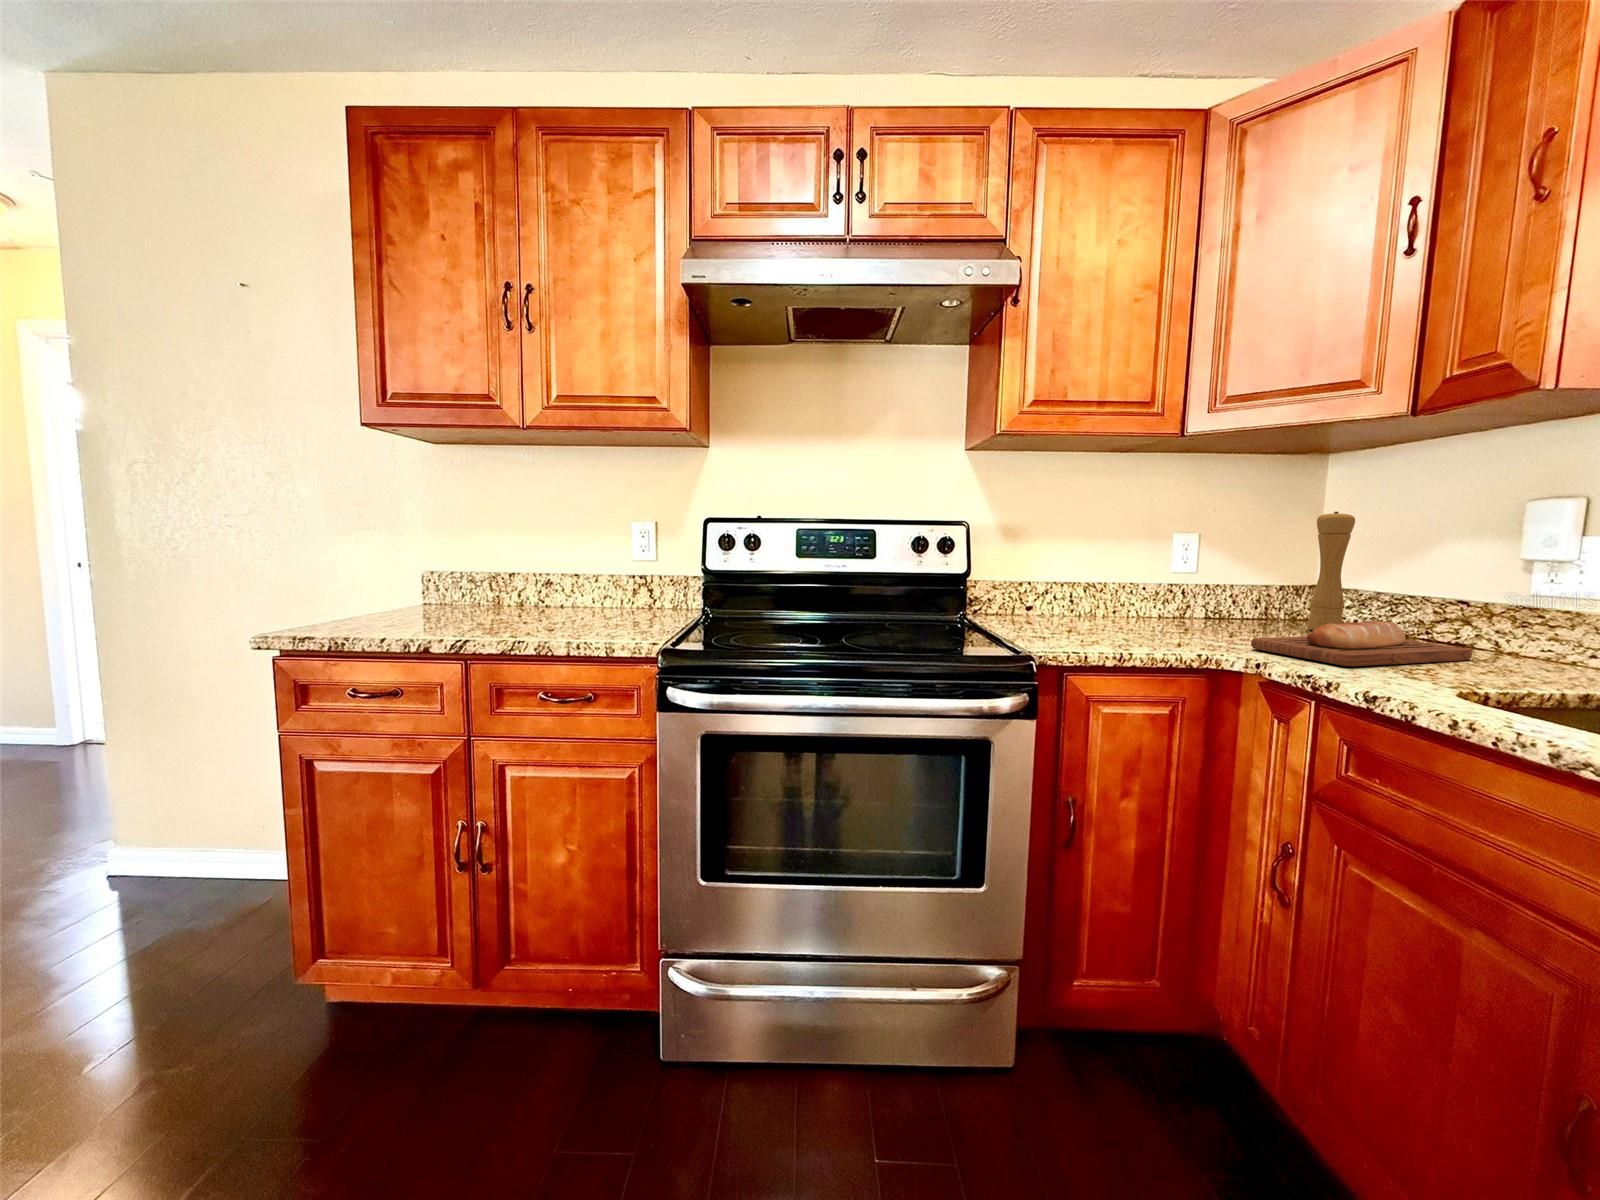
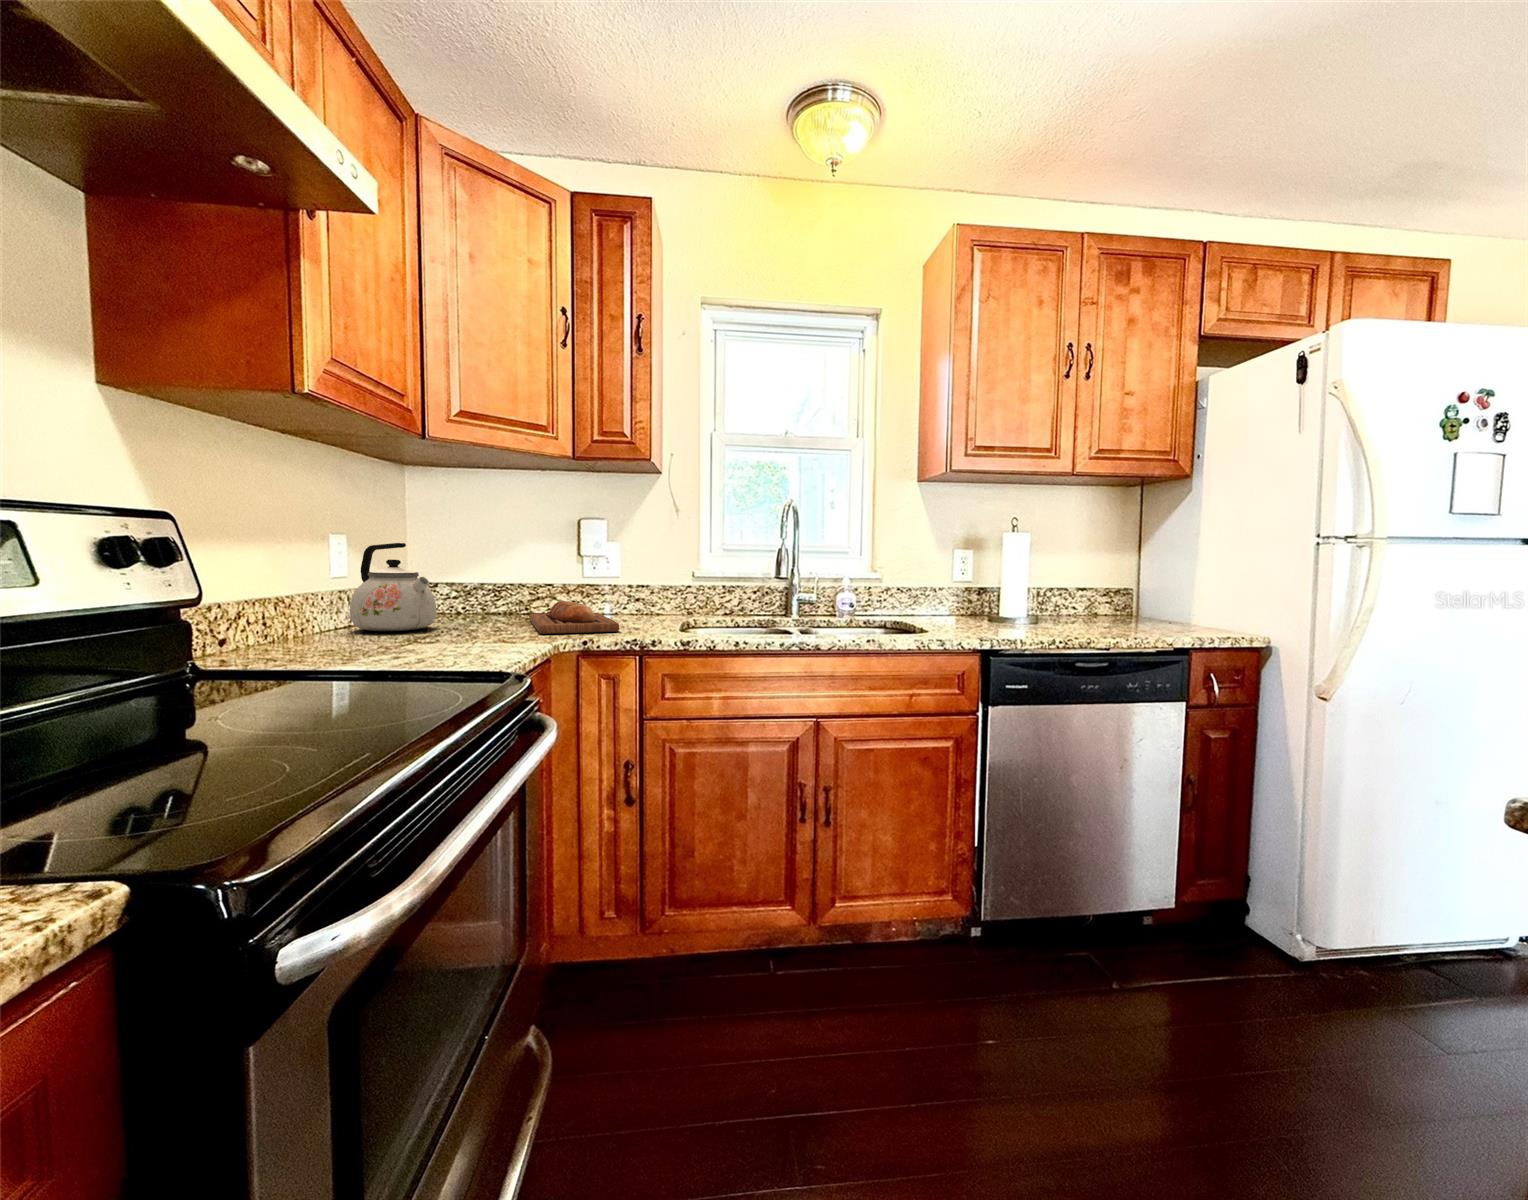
pepper mill: present [1308,512,1355,630] -> none [456,519,484,619]
kettle: none [1151,542,1233,626] -> present [350,543,436,631]

